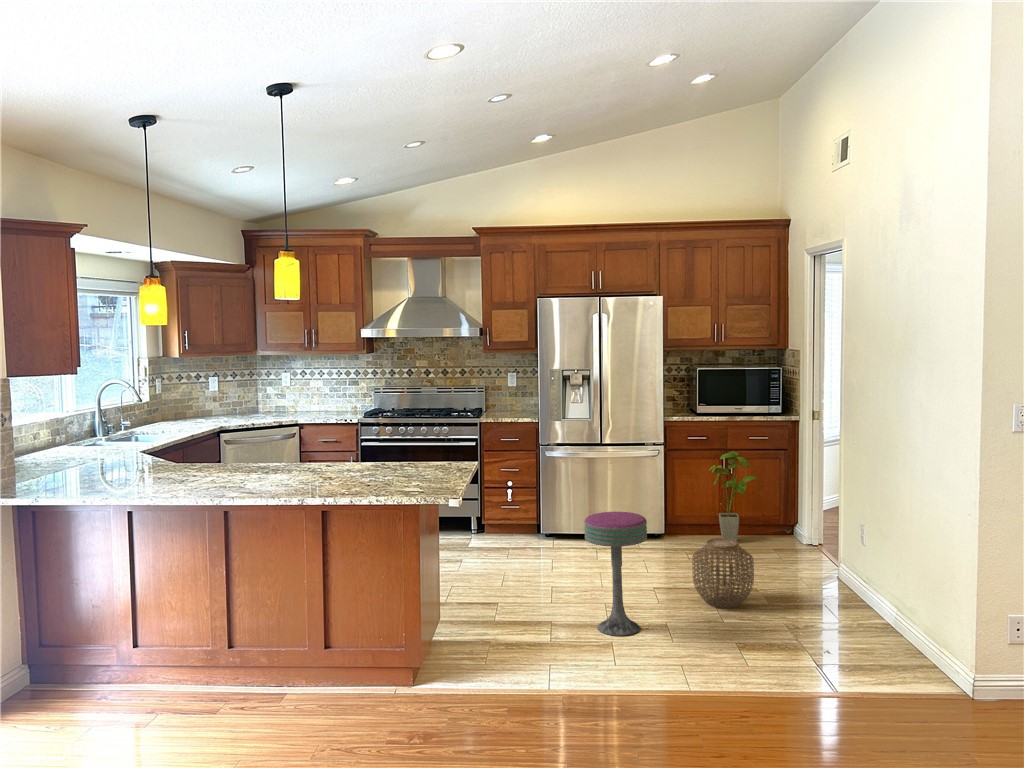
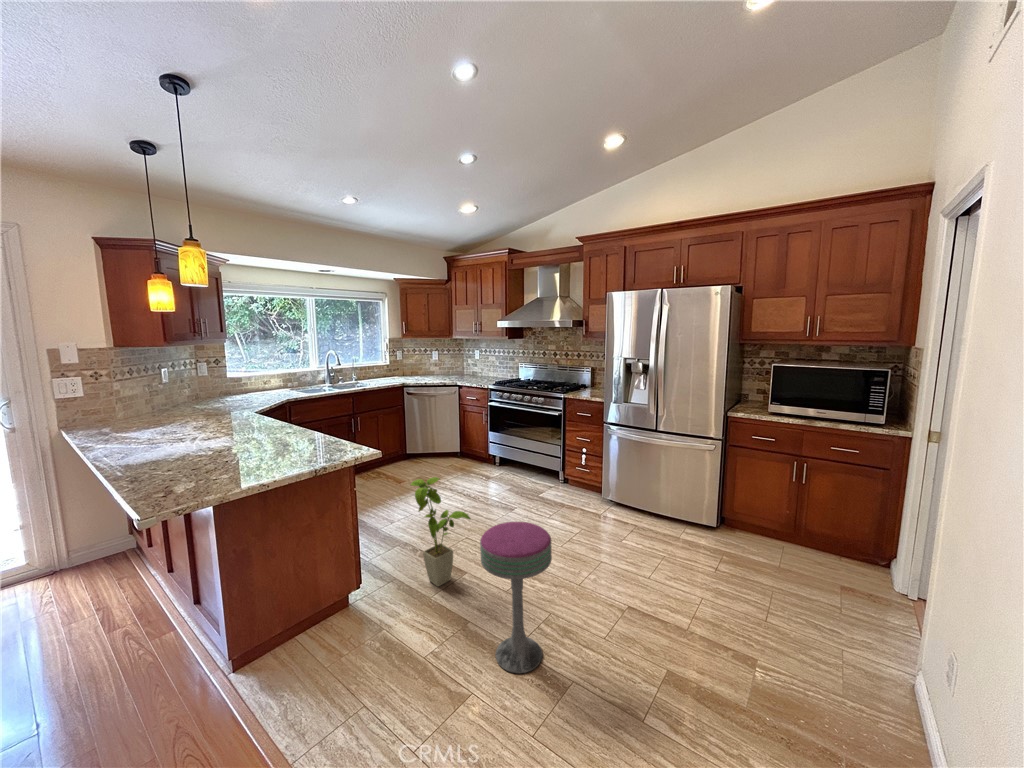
house plant: present [710,451,757,541] -> present [411,477,470,586]
woven basket: present [692,538,754,608] -> none [643,581,725,681]

